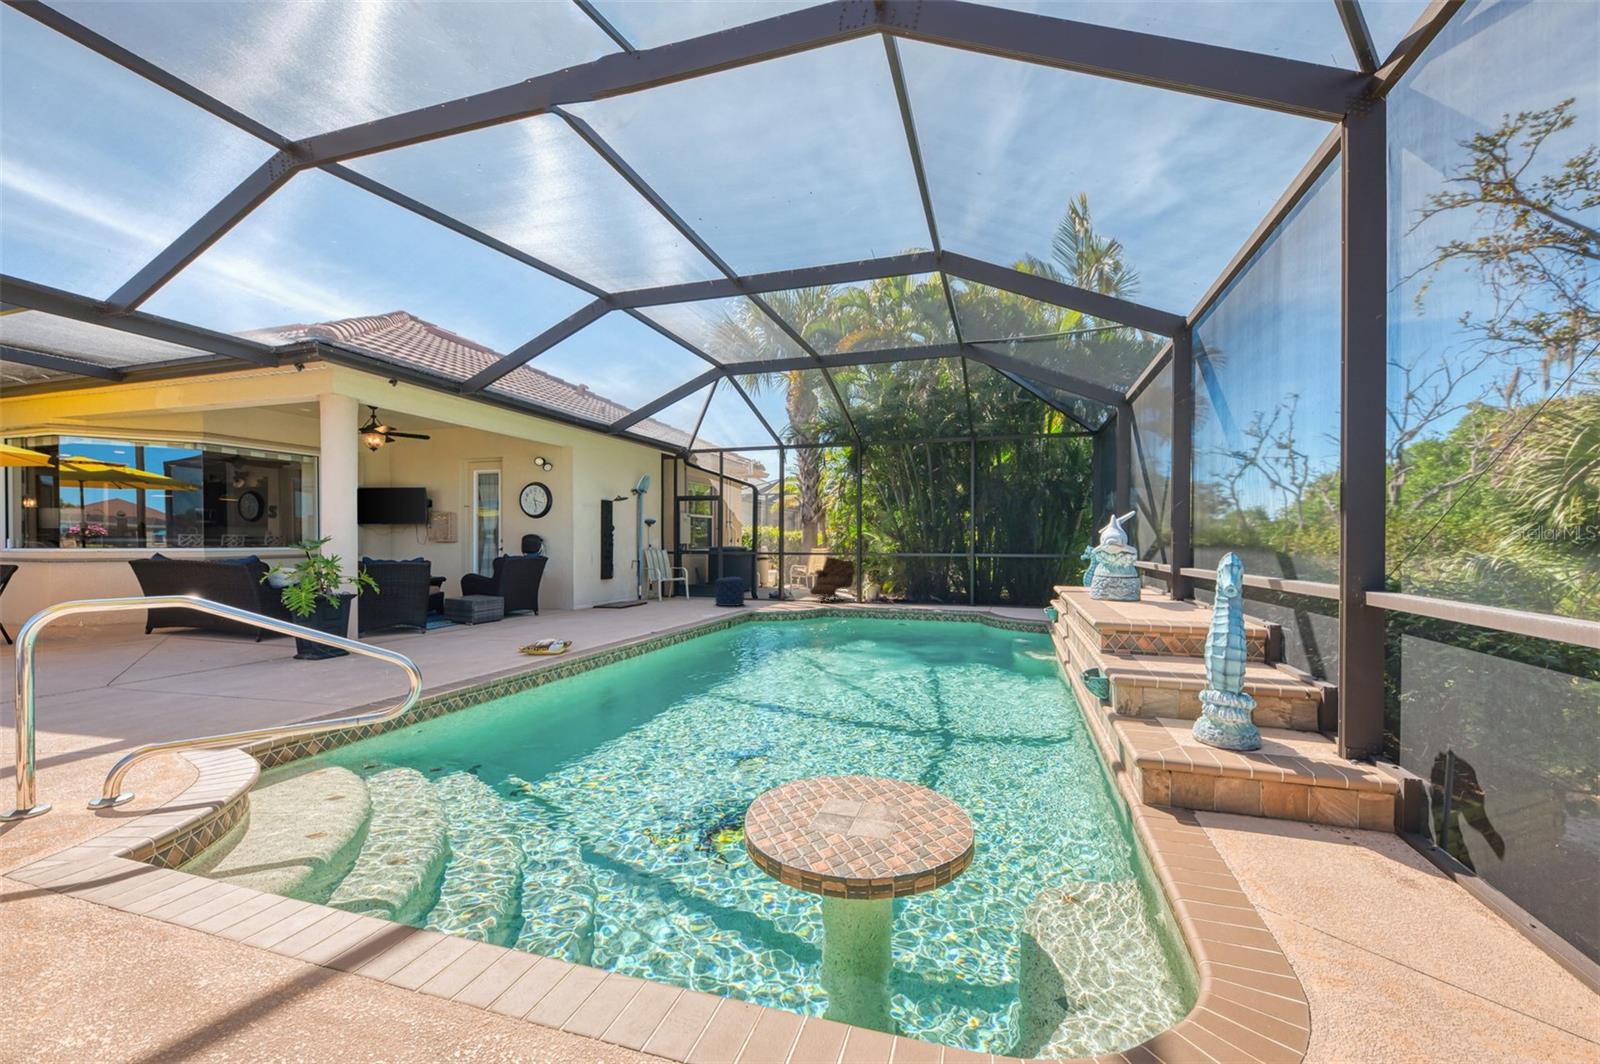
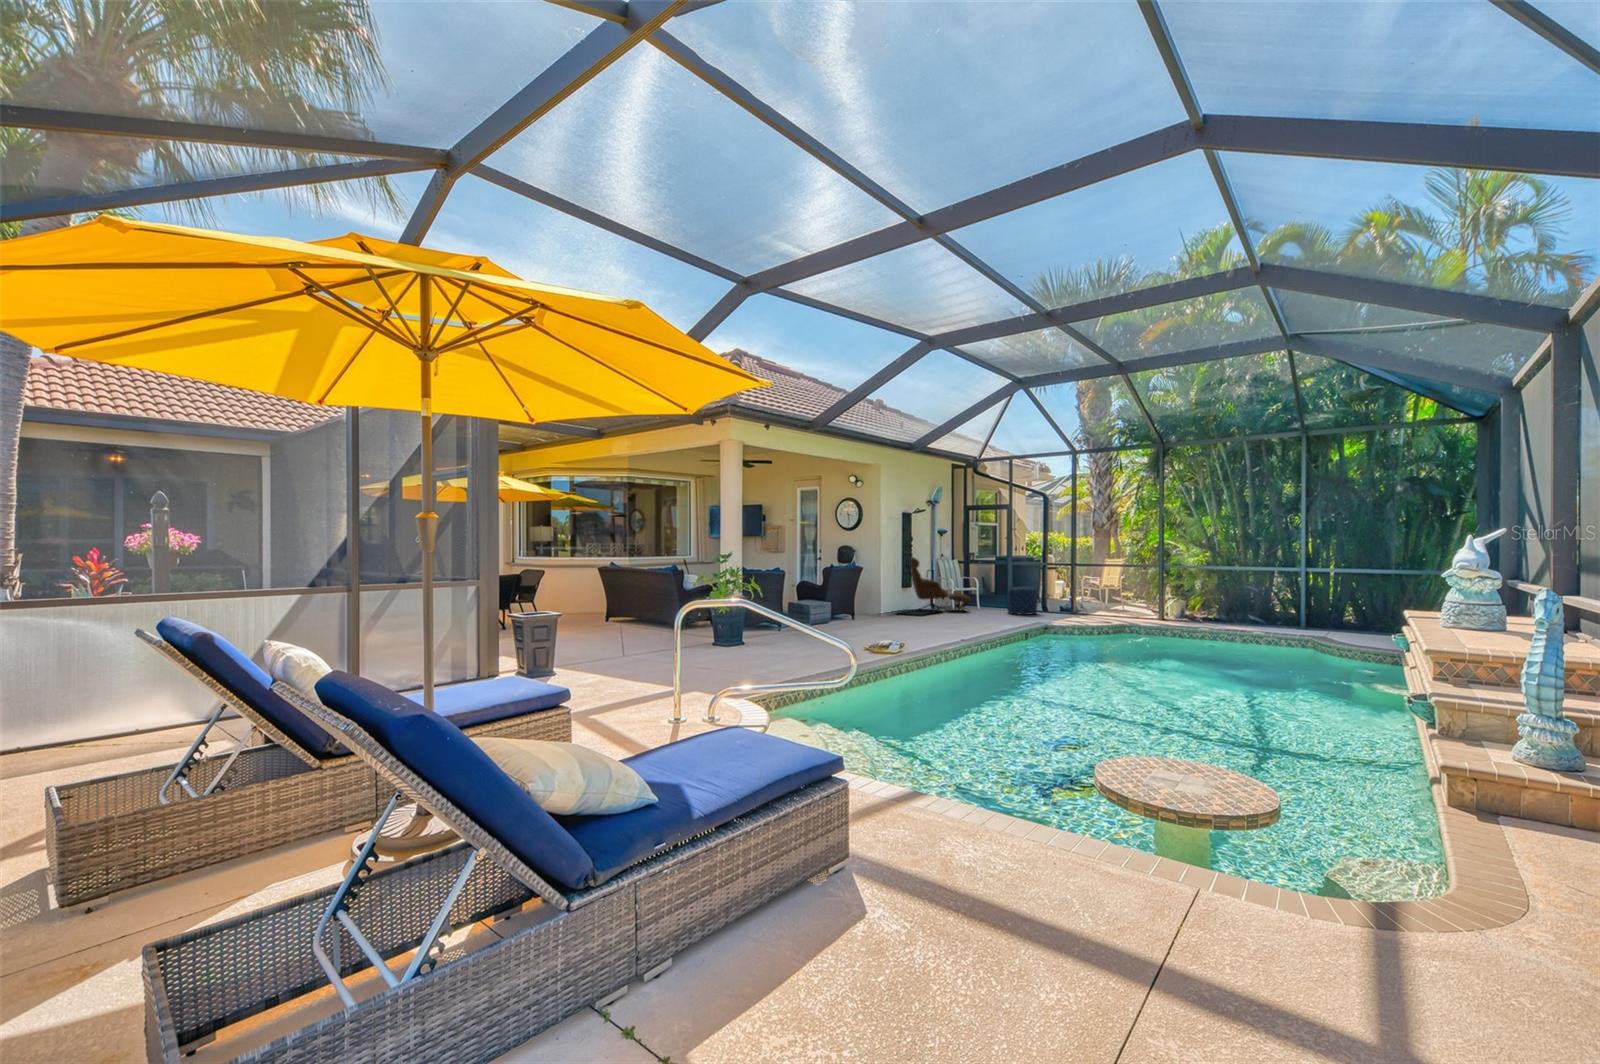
lounge chair: present [810,558,855,602] -> present [910,557,971,612]

